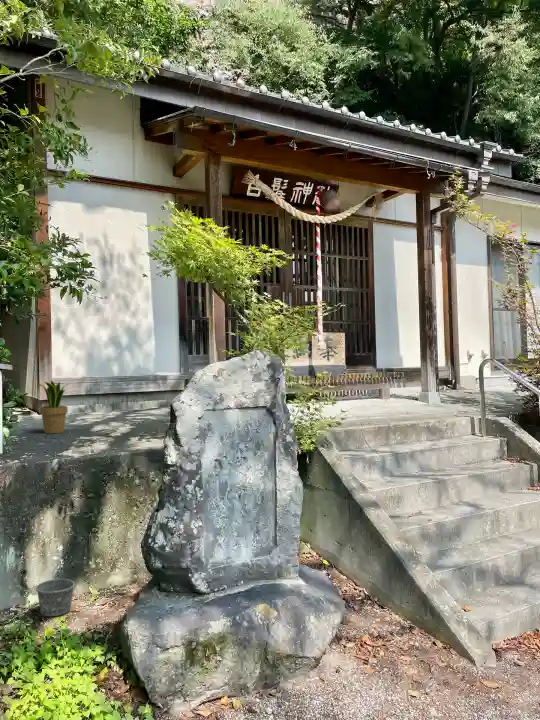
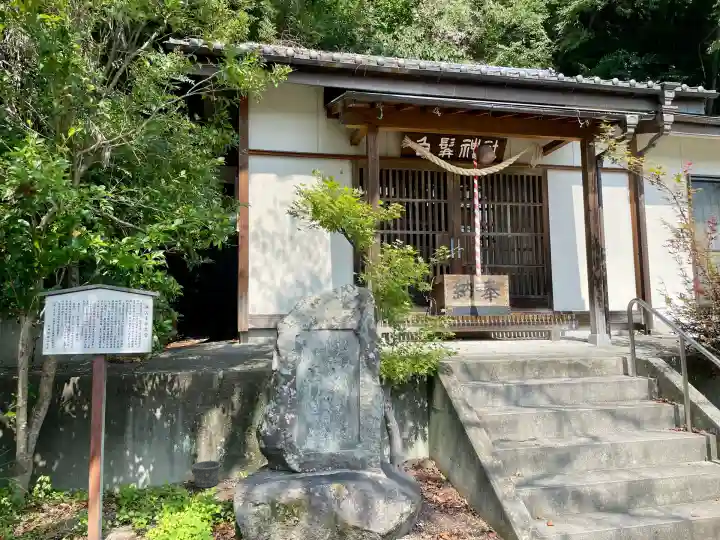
potted plant: present [38,380,68,433] -> none [222,313,248,355]

